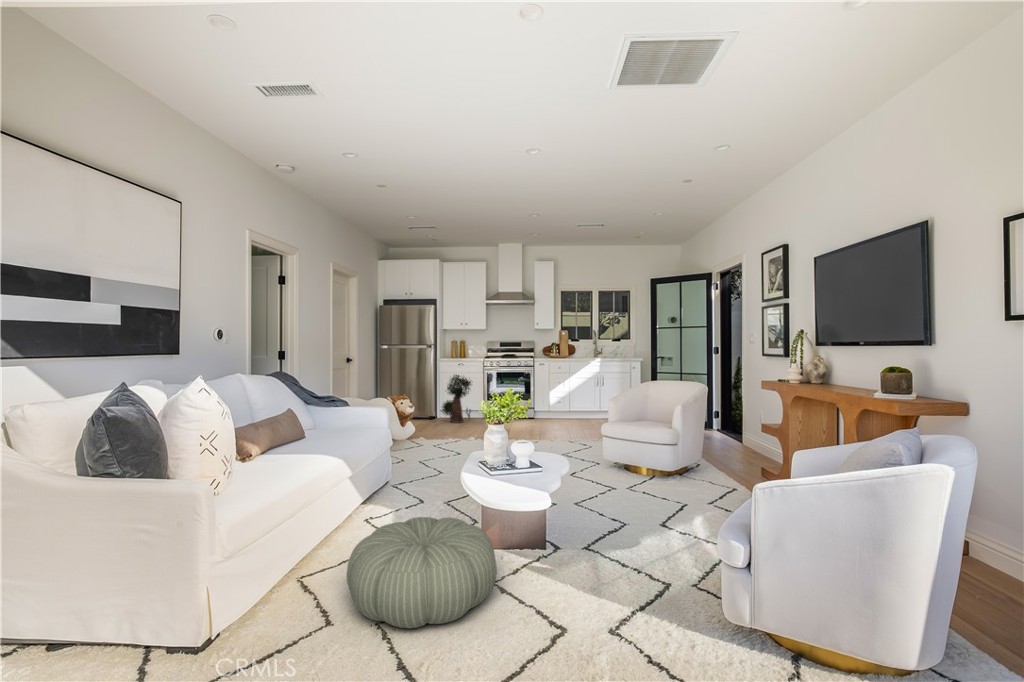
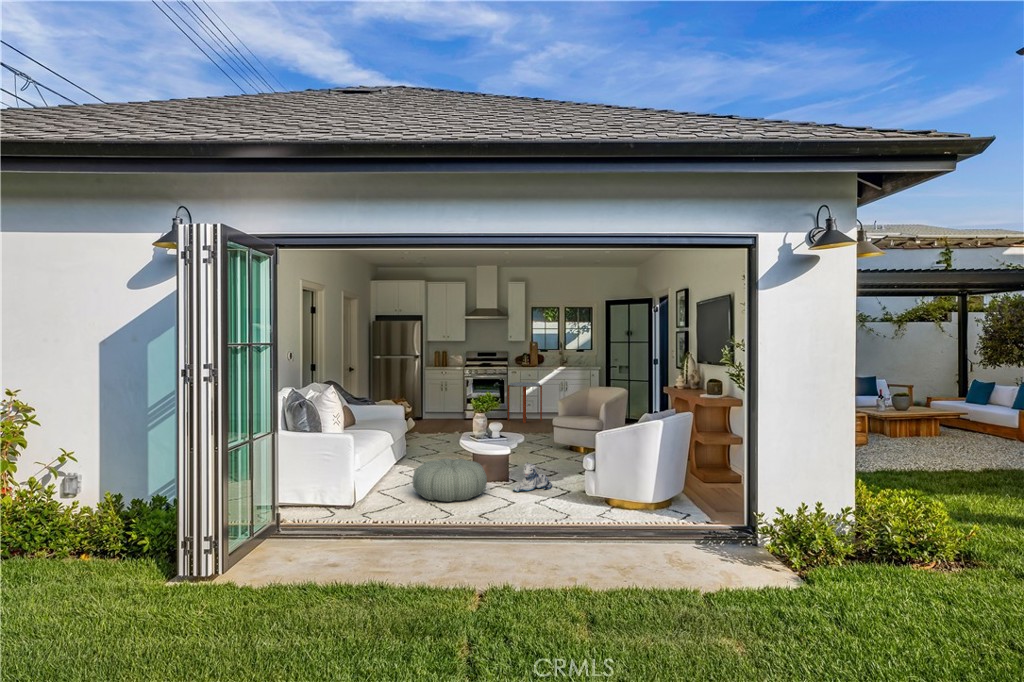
potted plant: present [442,375,471,423] -> none [427,380,455,422]
side table: none [535,376,576,424] -> present [508,382,542,423]
plush toy: none [548,525,621,589] -> present [513,462,552,492]

